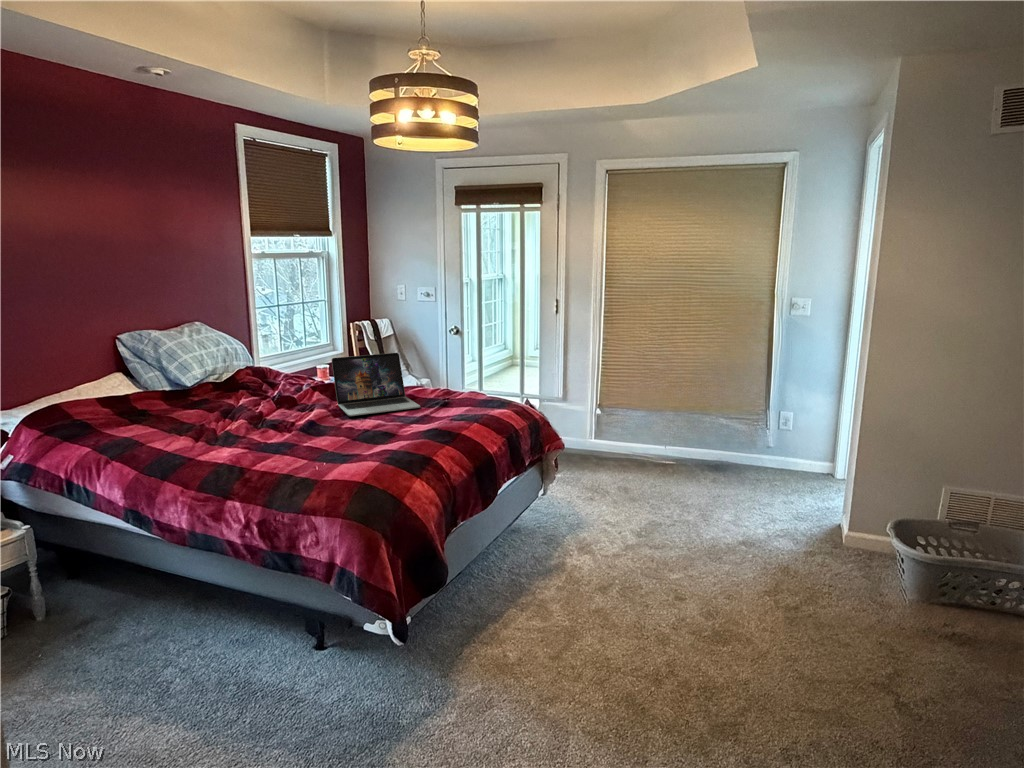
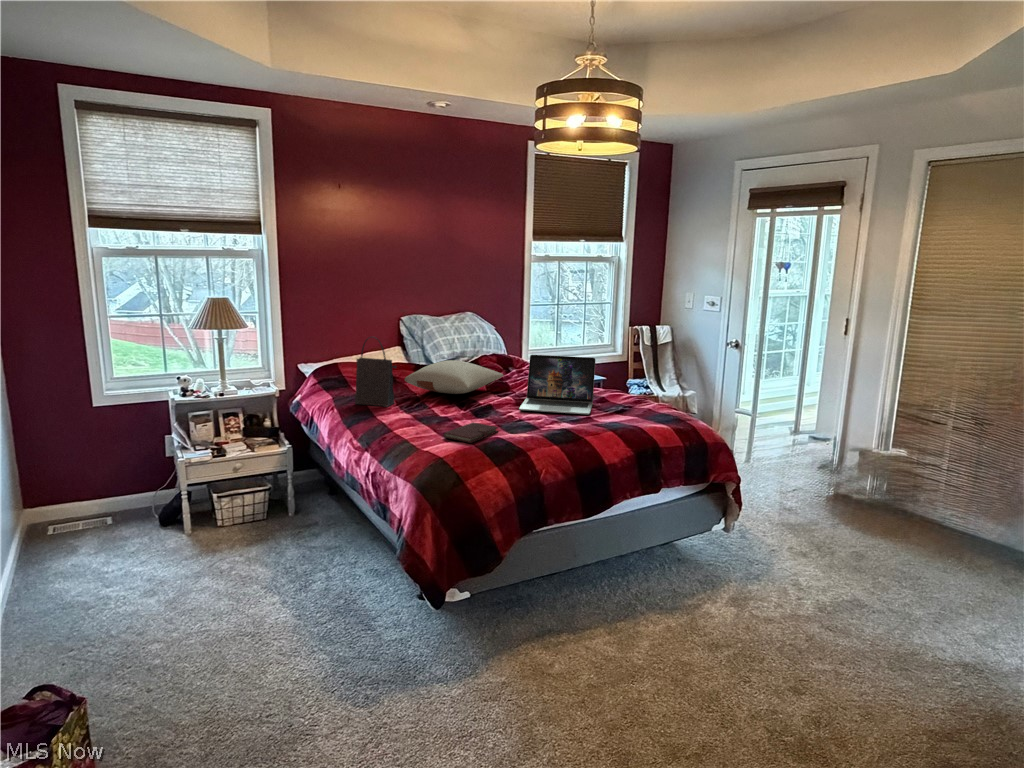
handbag: none [131,360,191,448] -> present [355,337,397,406]
pillow: none [187,378,292,416] -> present [405,360,503,394]
notebook: none [316,435,362,457] -> present [444,422,498,443]

